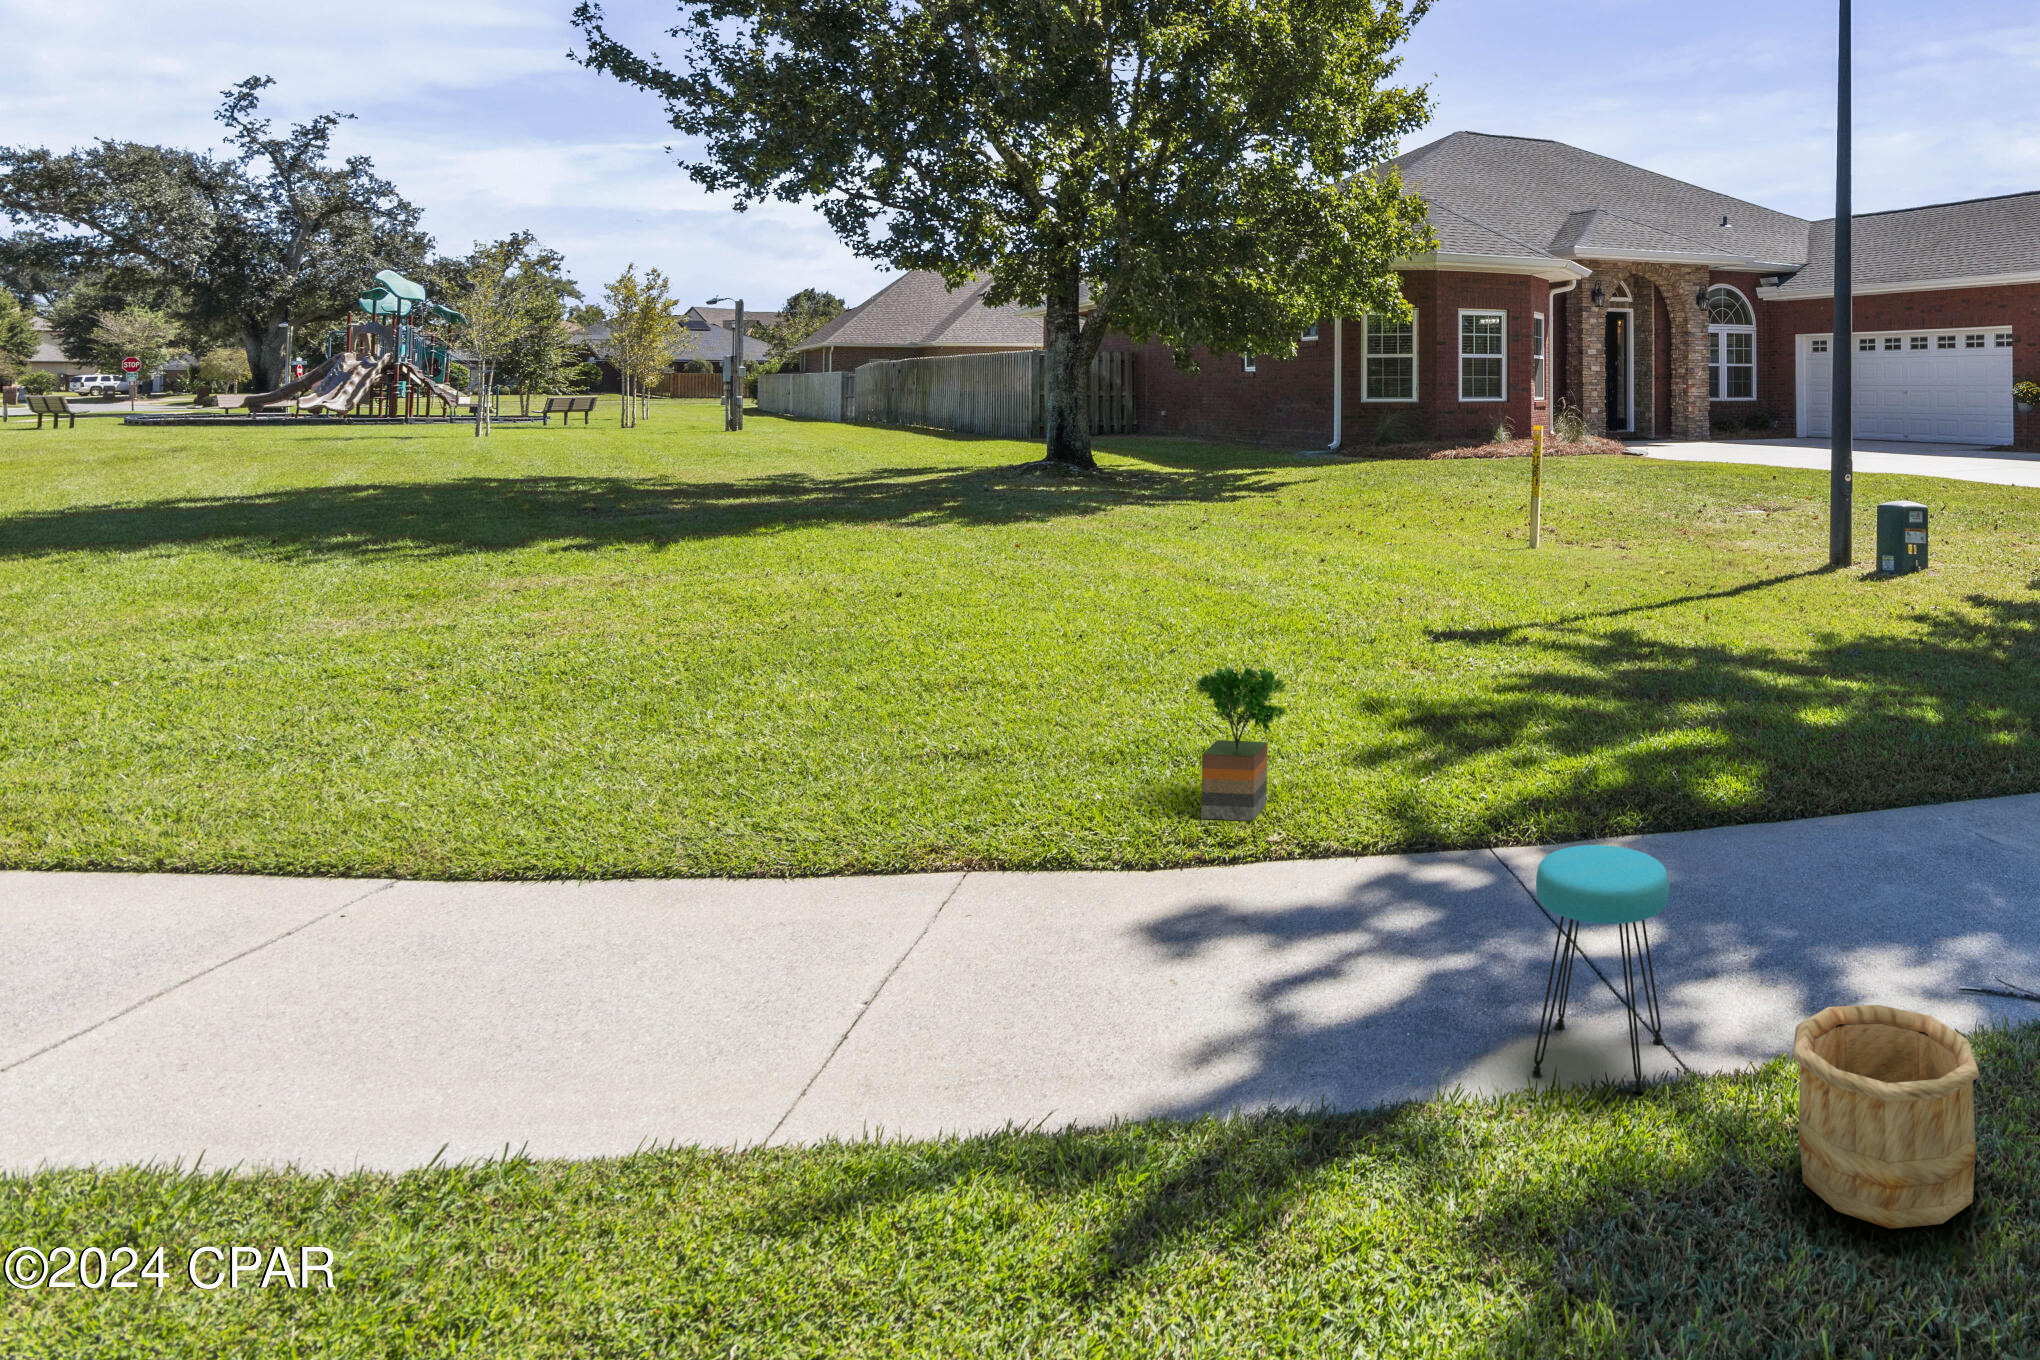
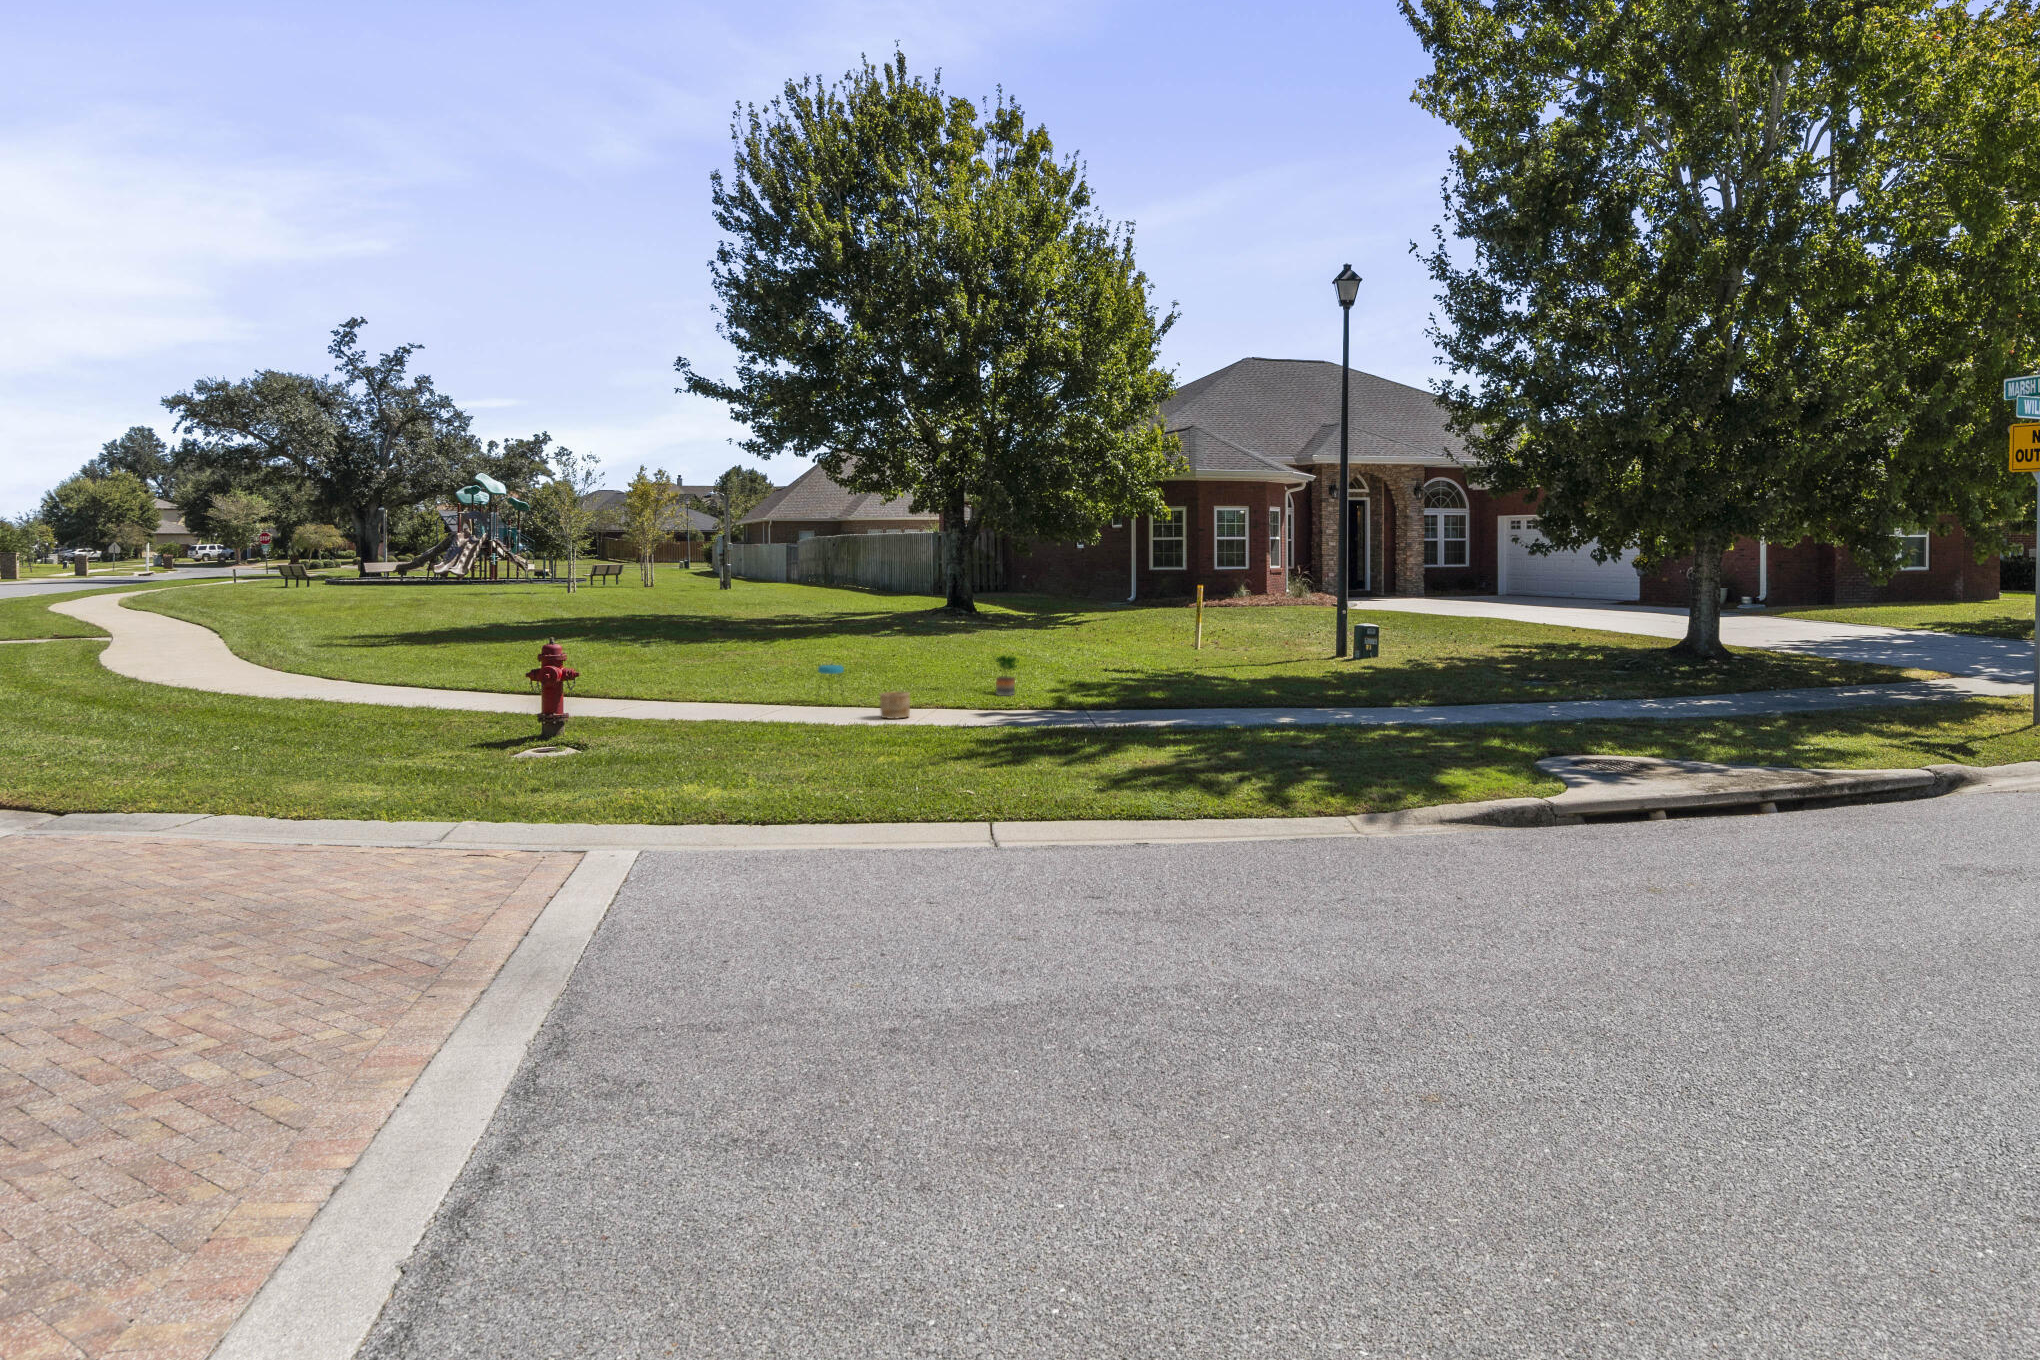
stool: present [1532,845,1669,1092] -> present [818,665,844,694]
wooden bucket: present [1793,1005,1979,1229] -> present [880,691,910,719]

